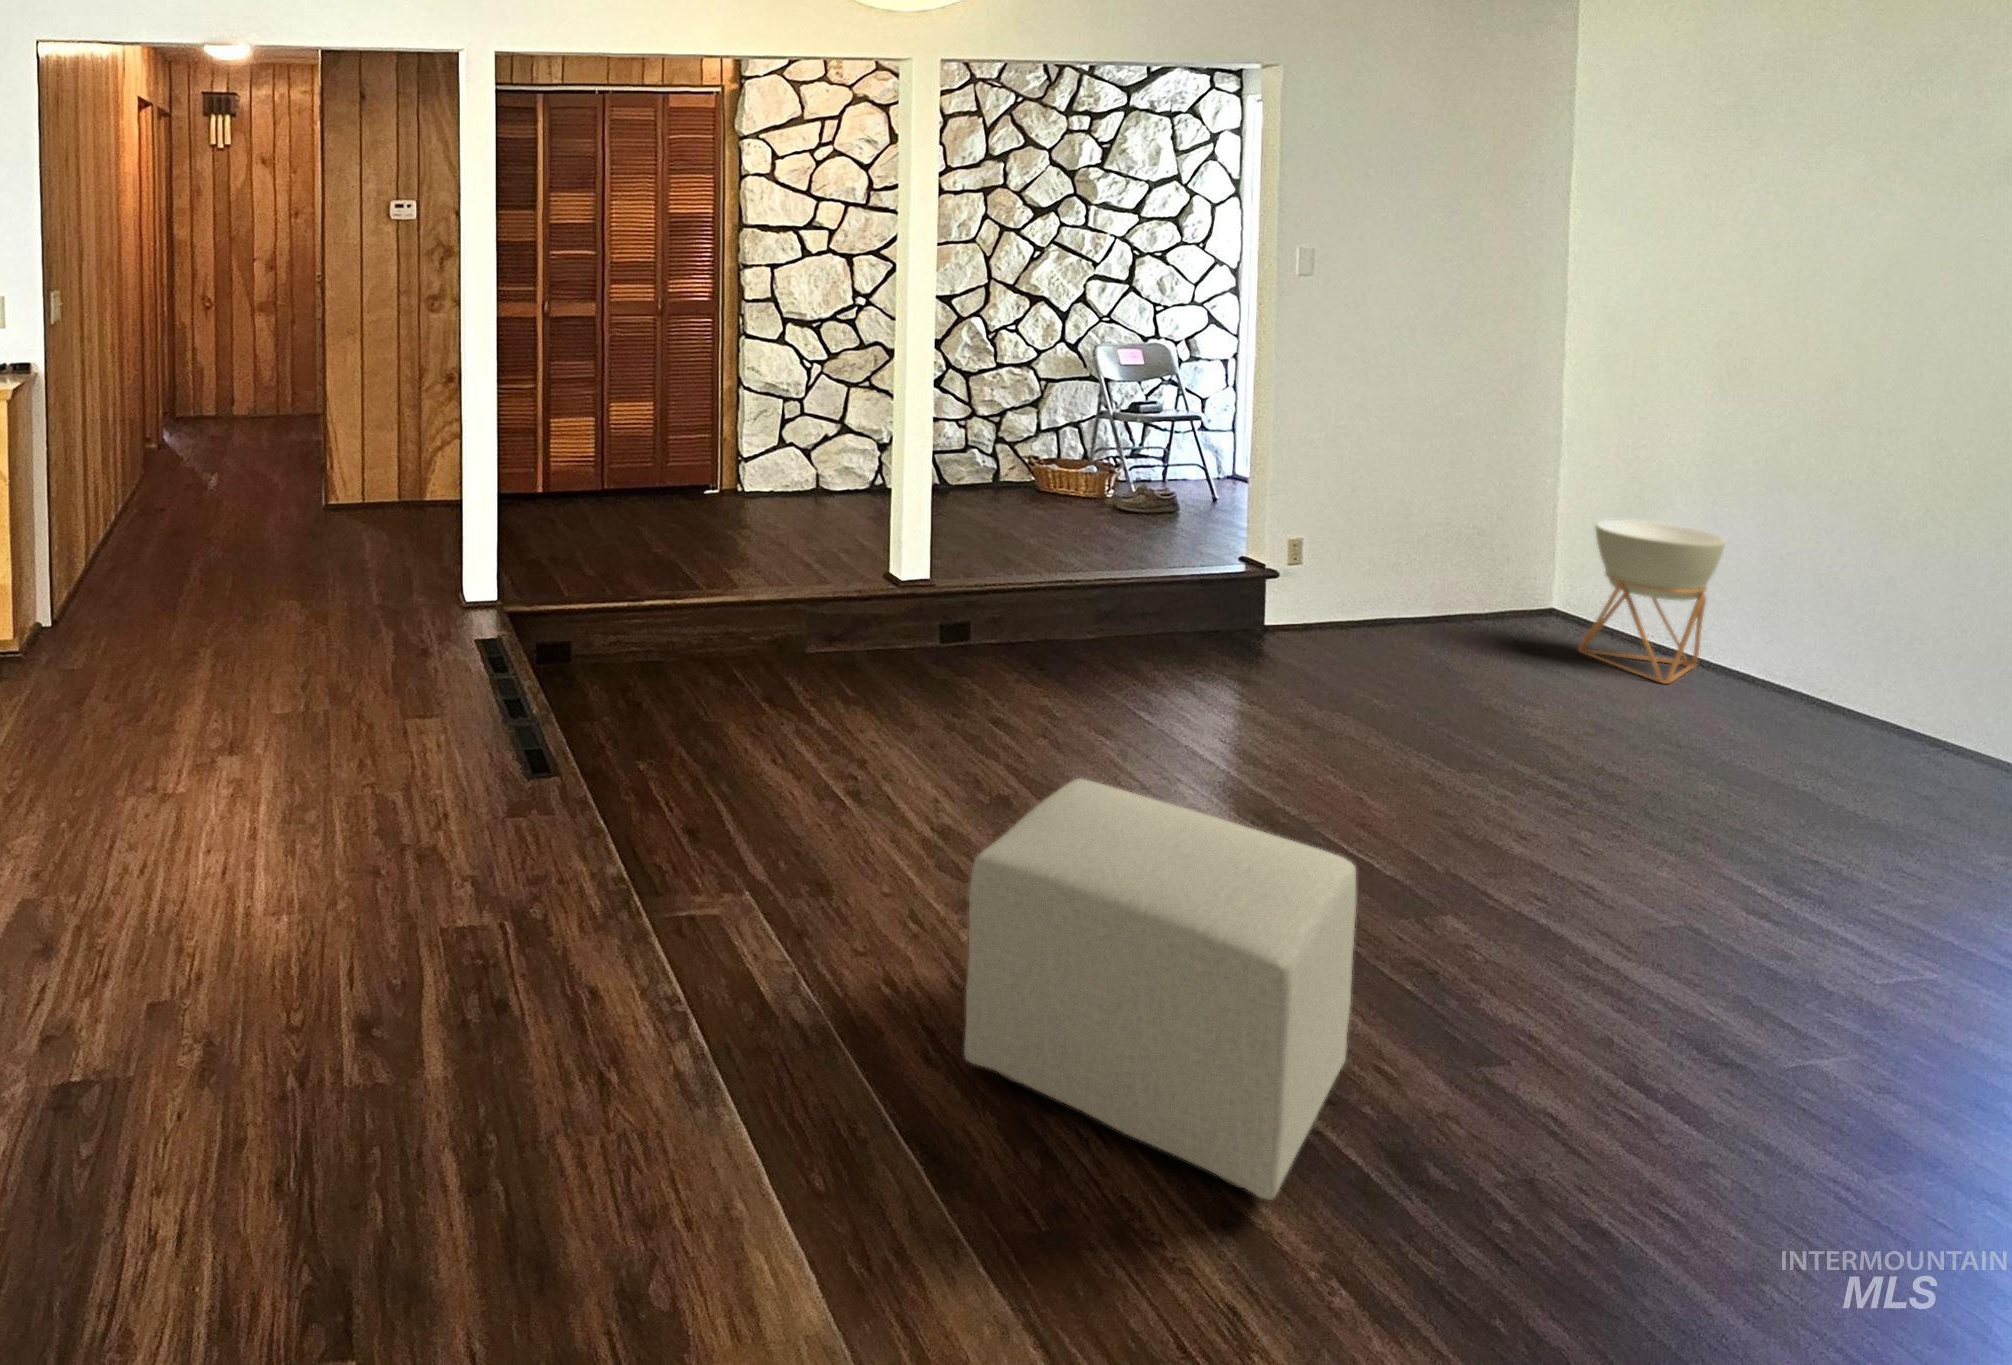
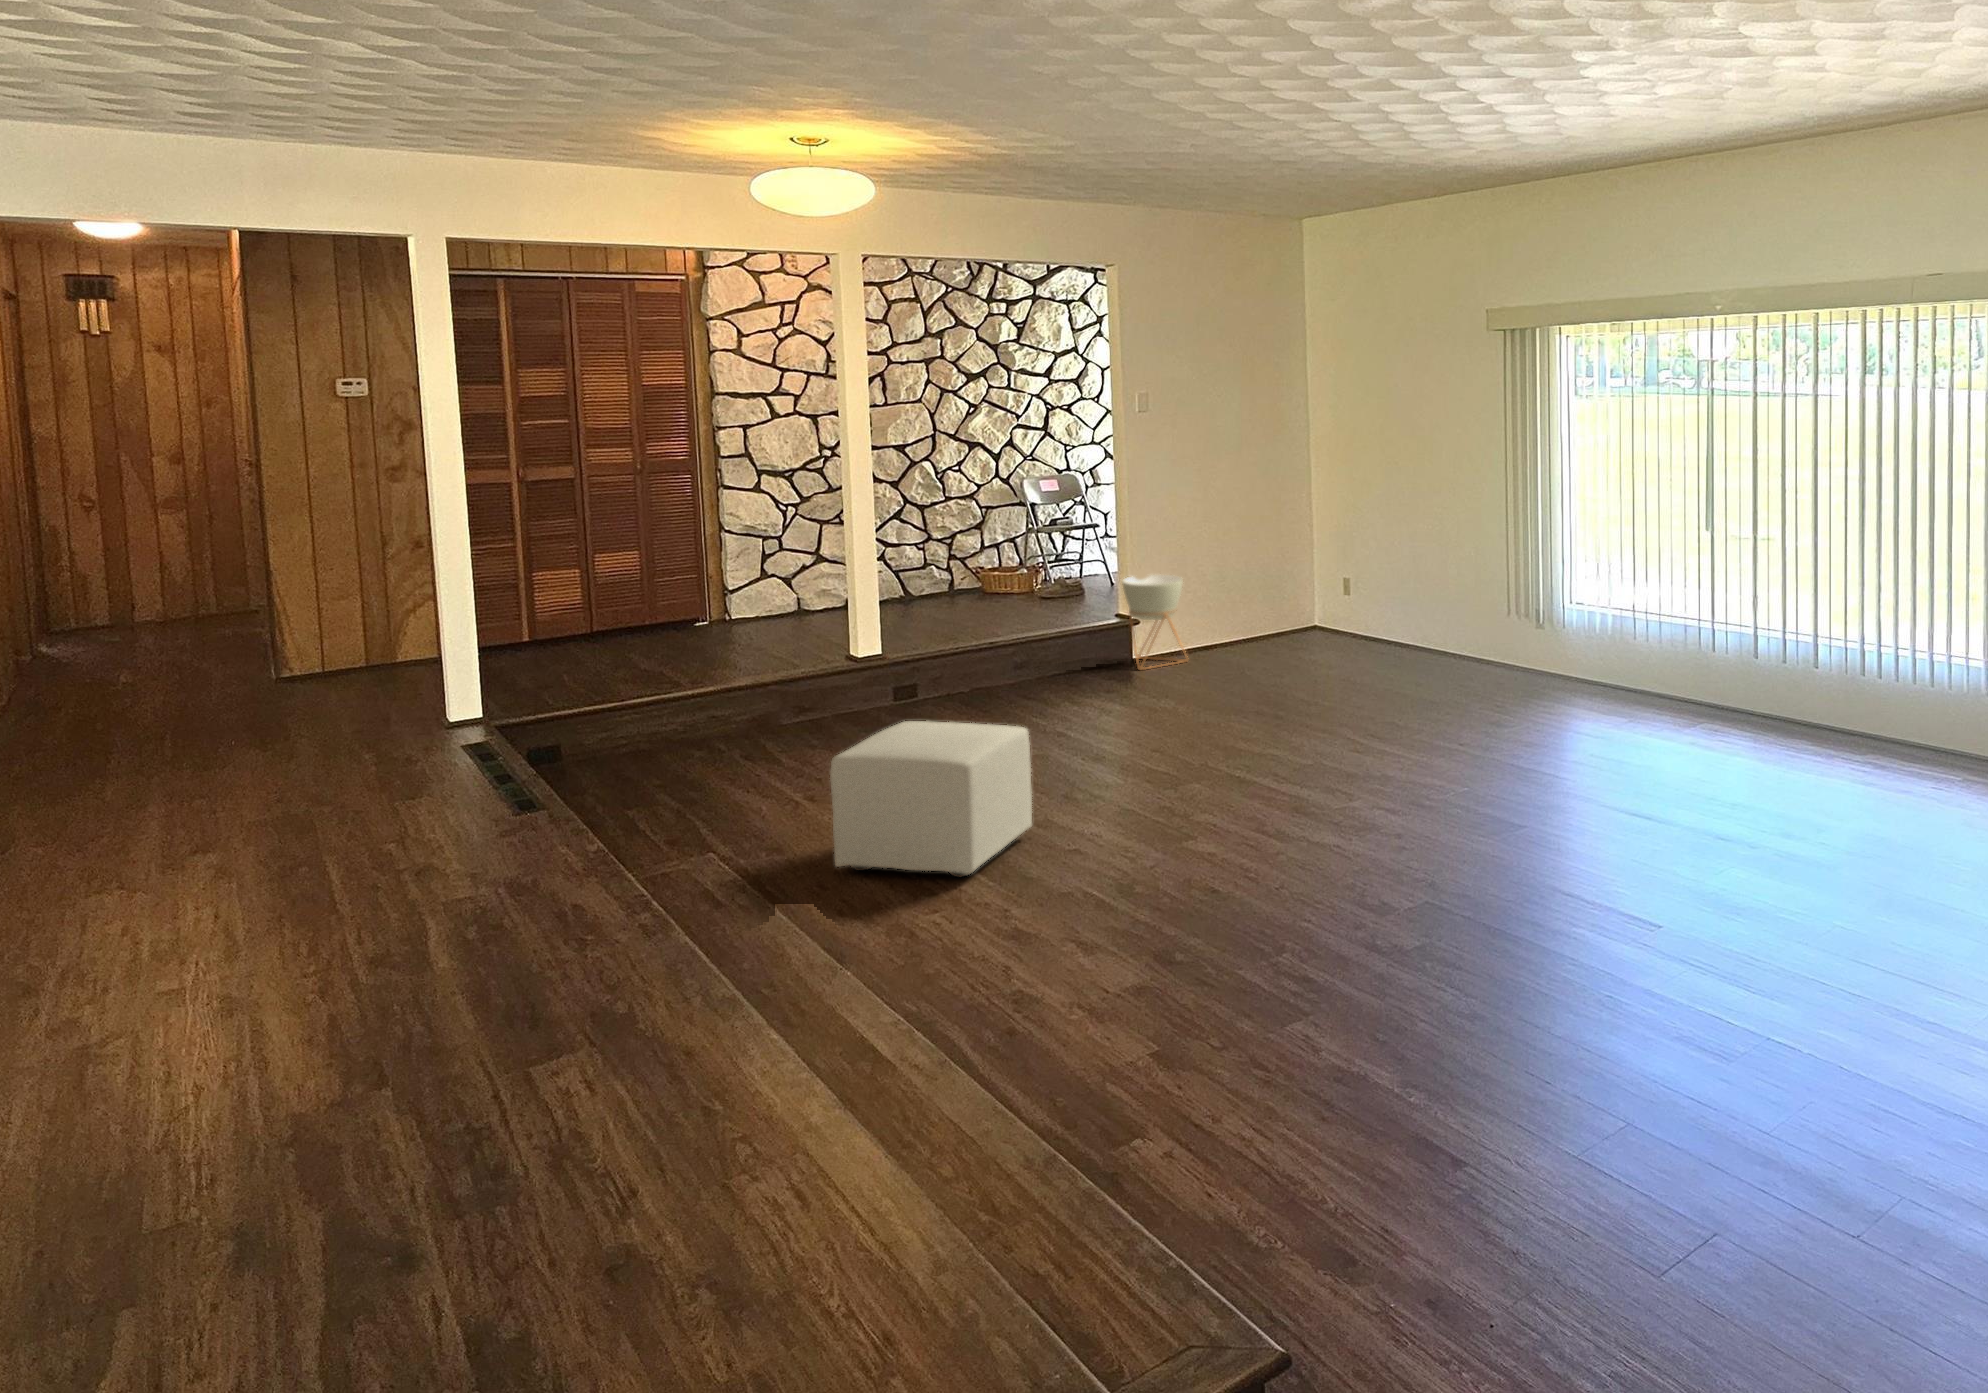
planter: present [1579,520,1725,684] -> present [1122,575,1188,670]

